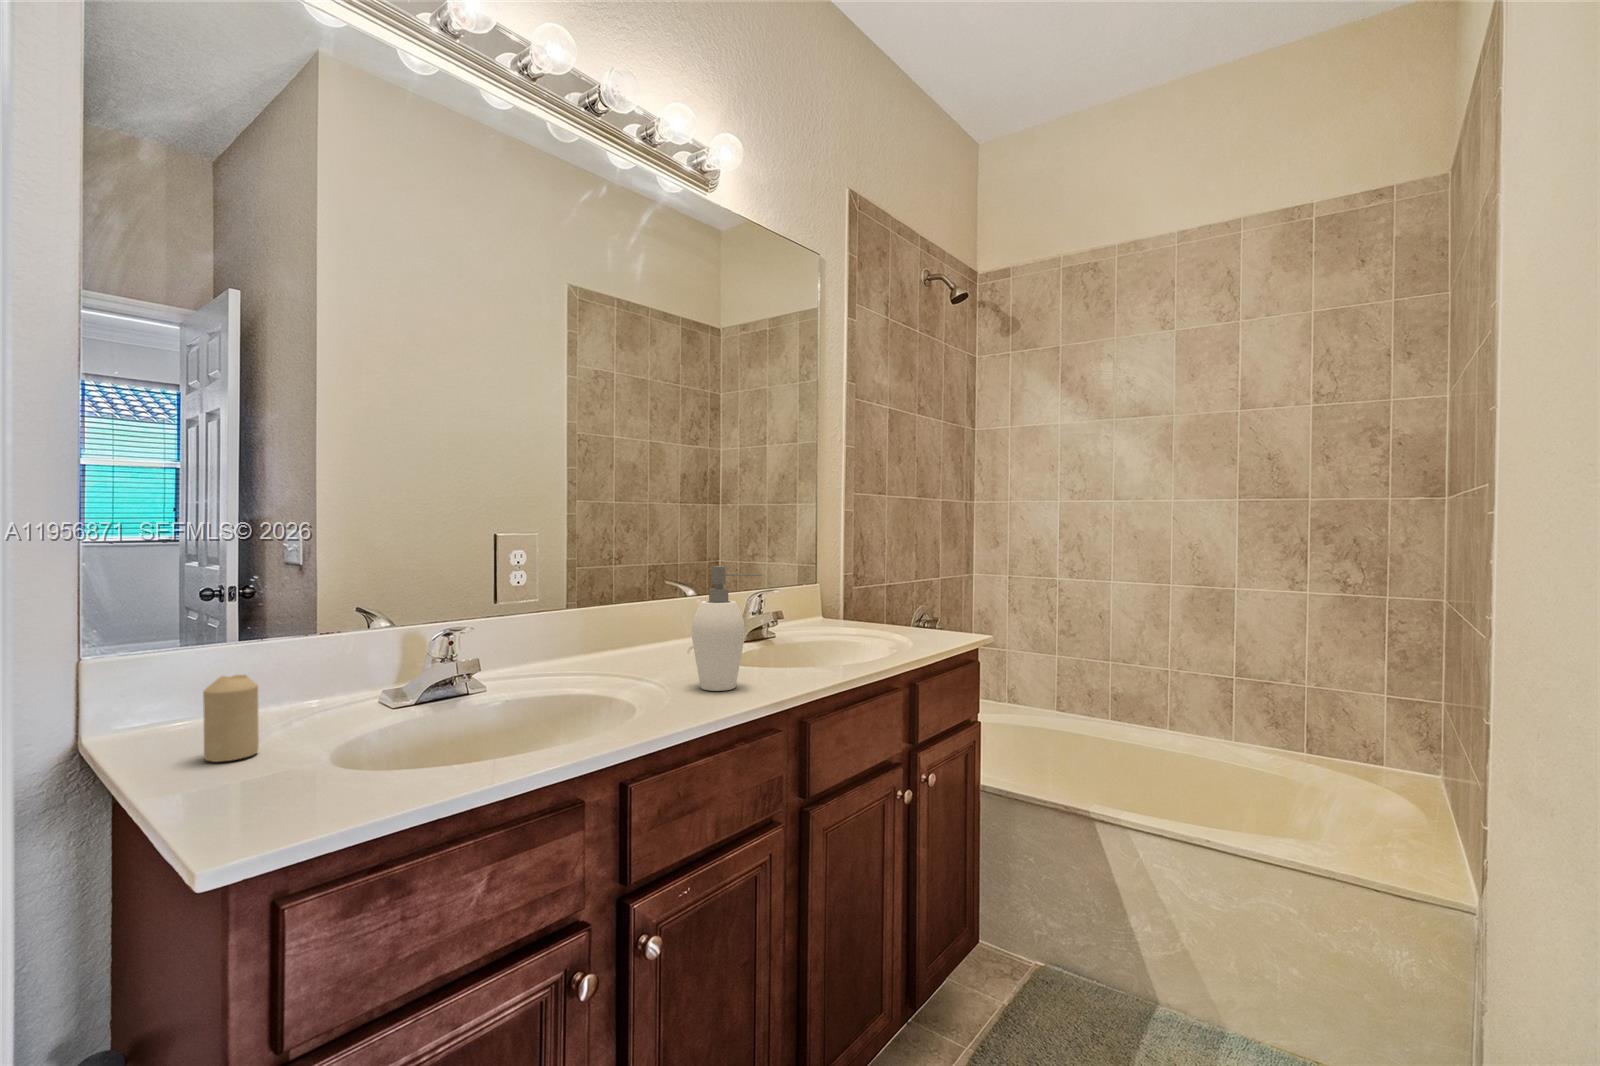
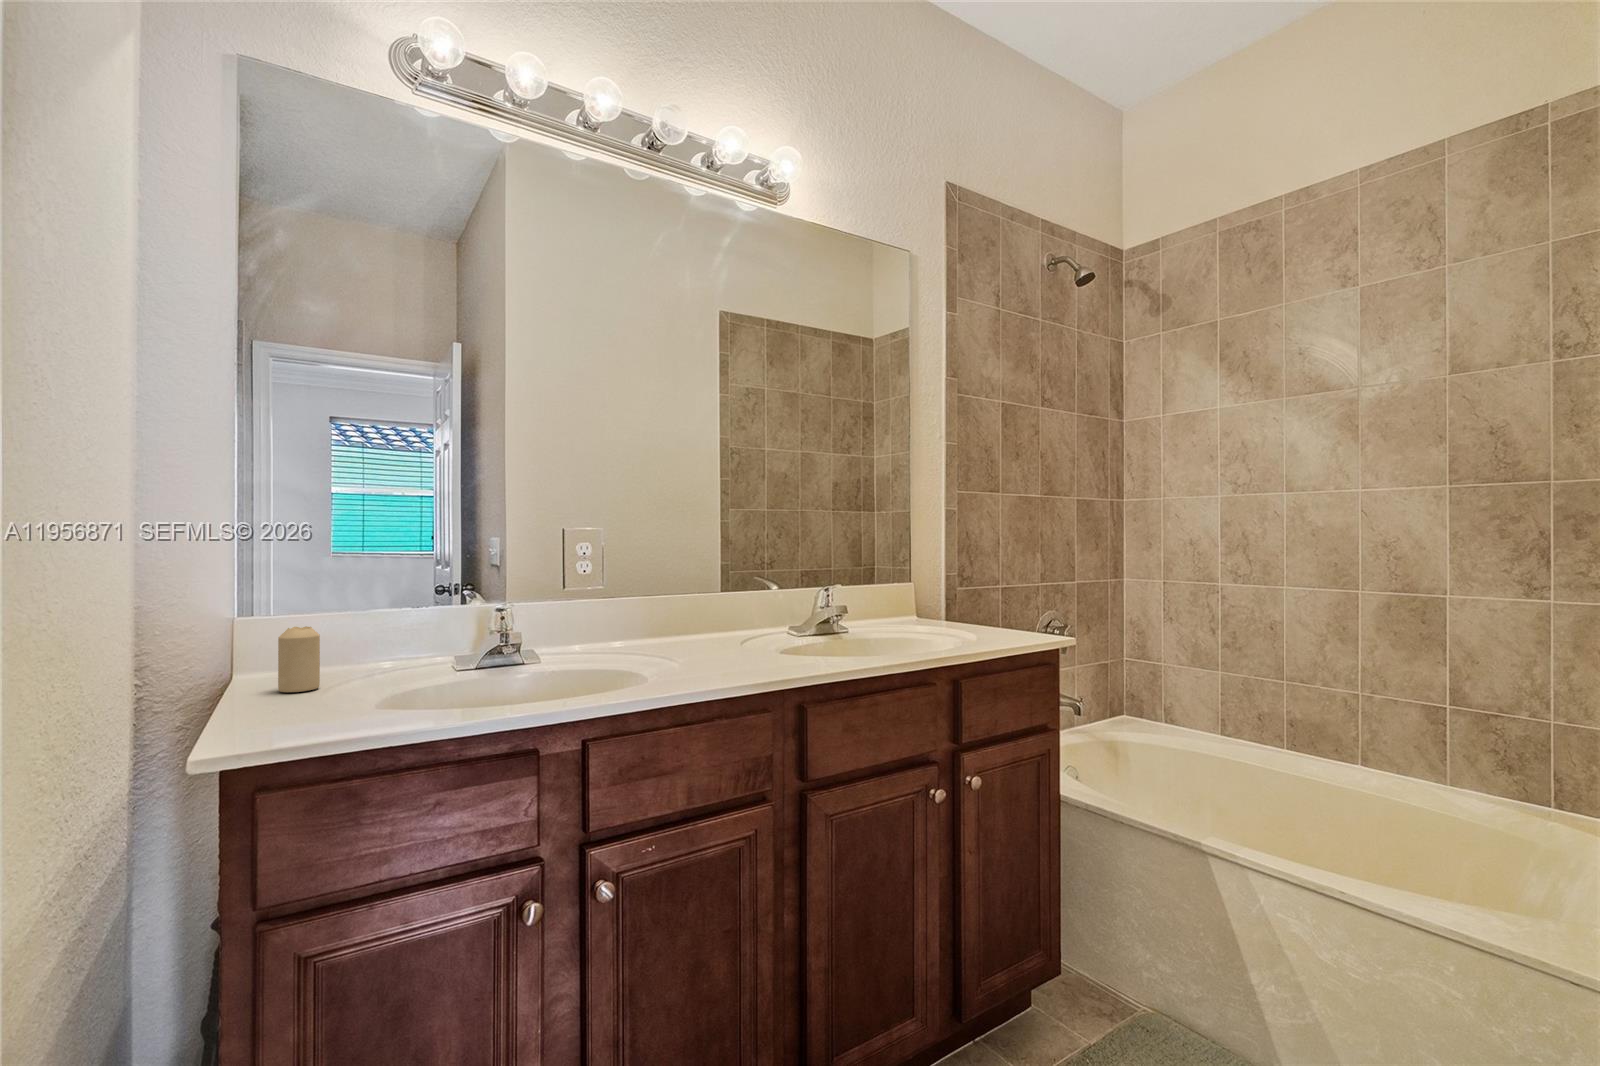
soap dispenser: present [692,566,762,691] -> none [705,551,768,669]

